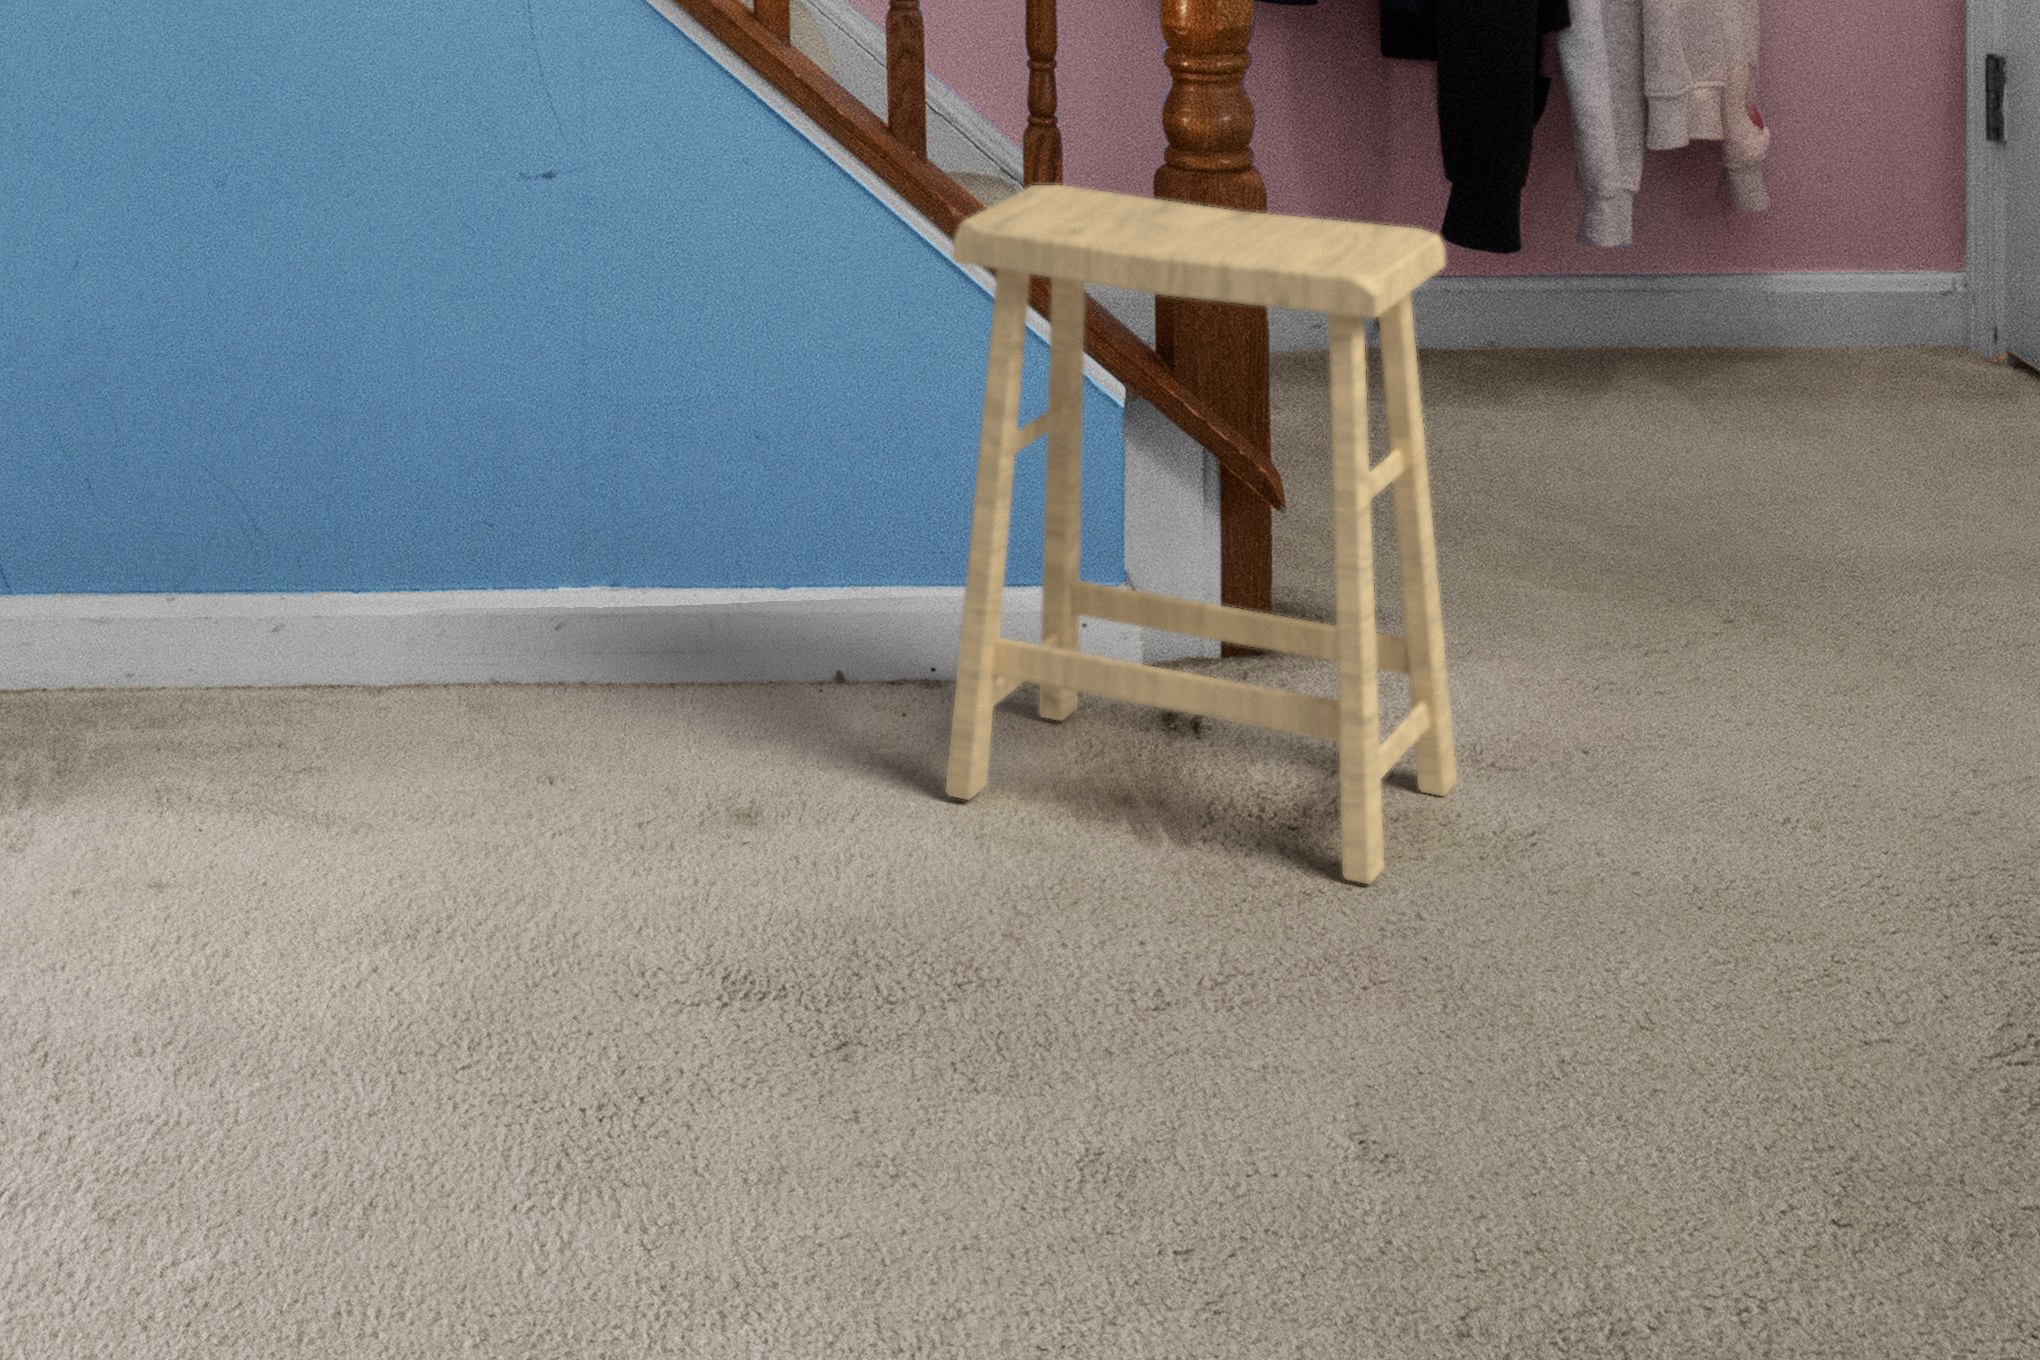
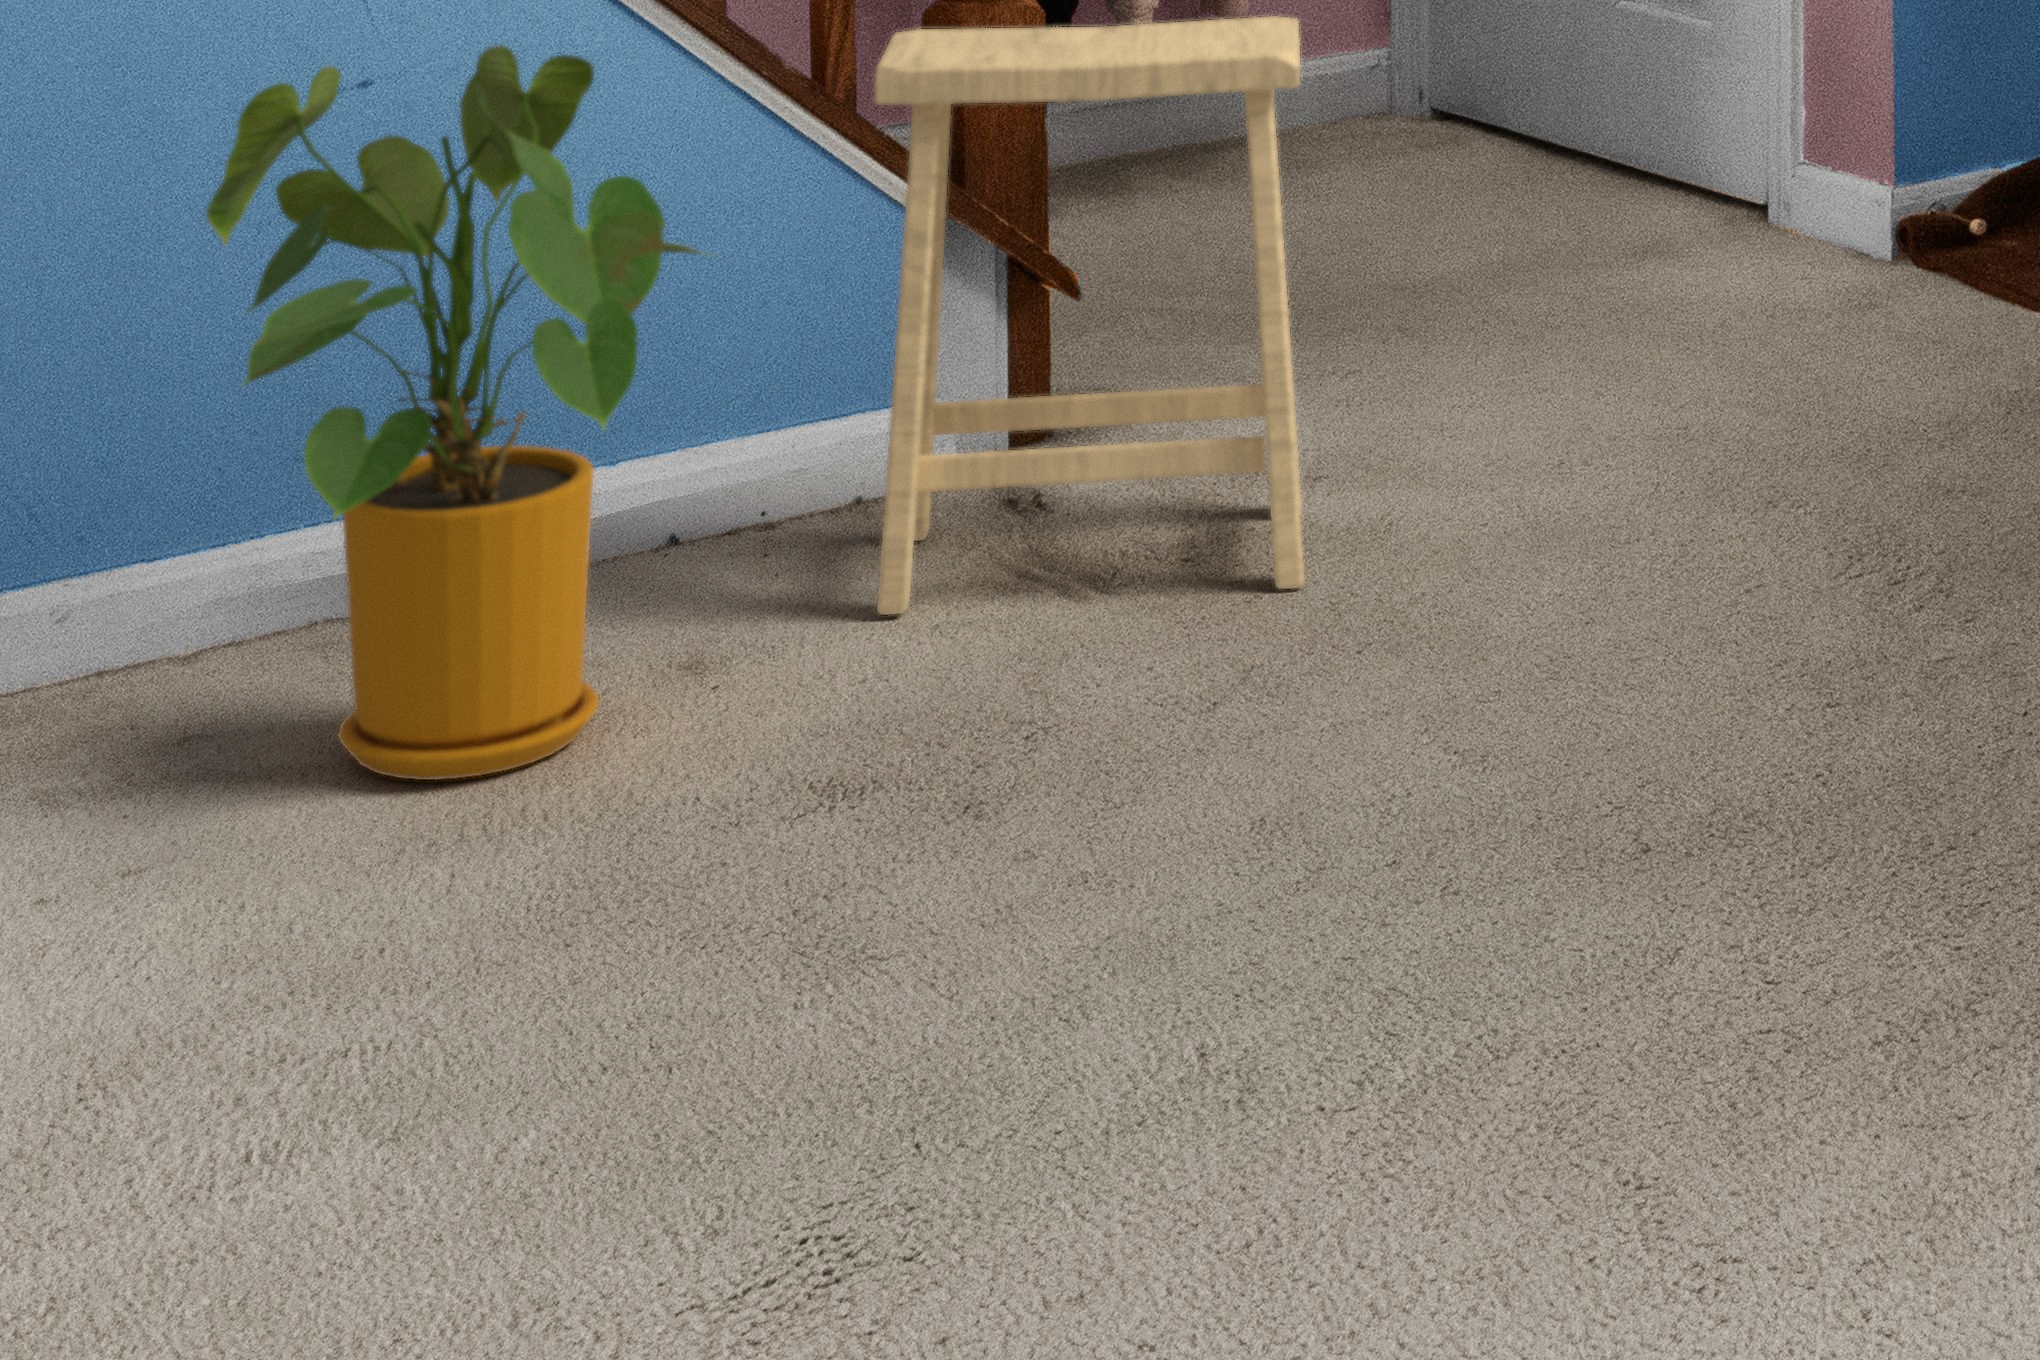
house plant: none [241,146,723,866] -> present [207,45,707,780]

